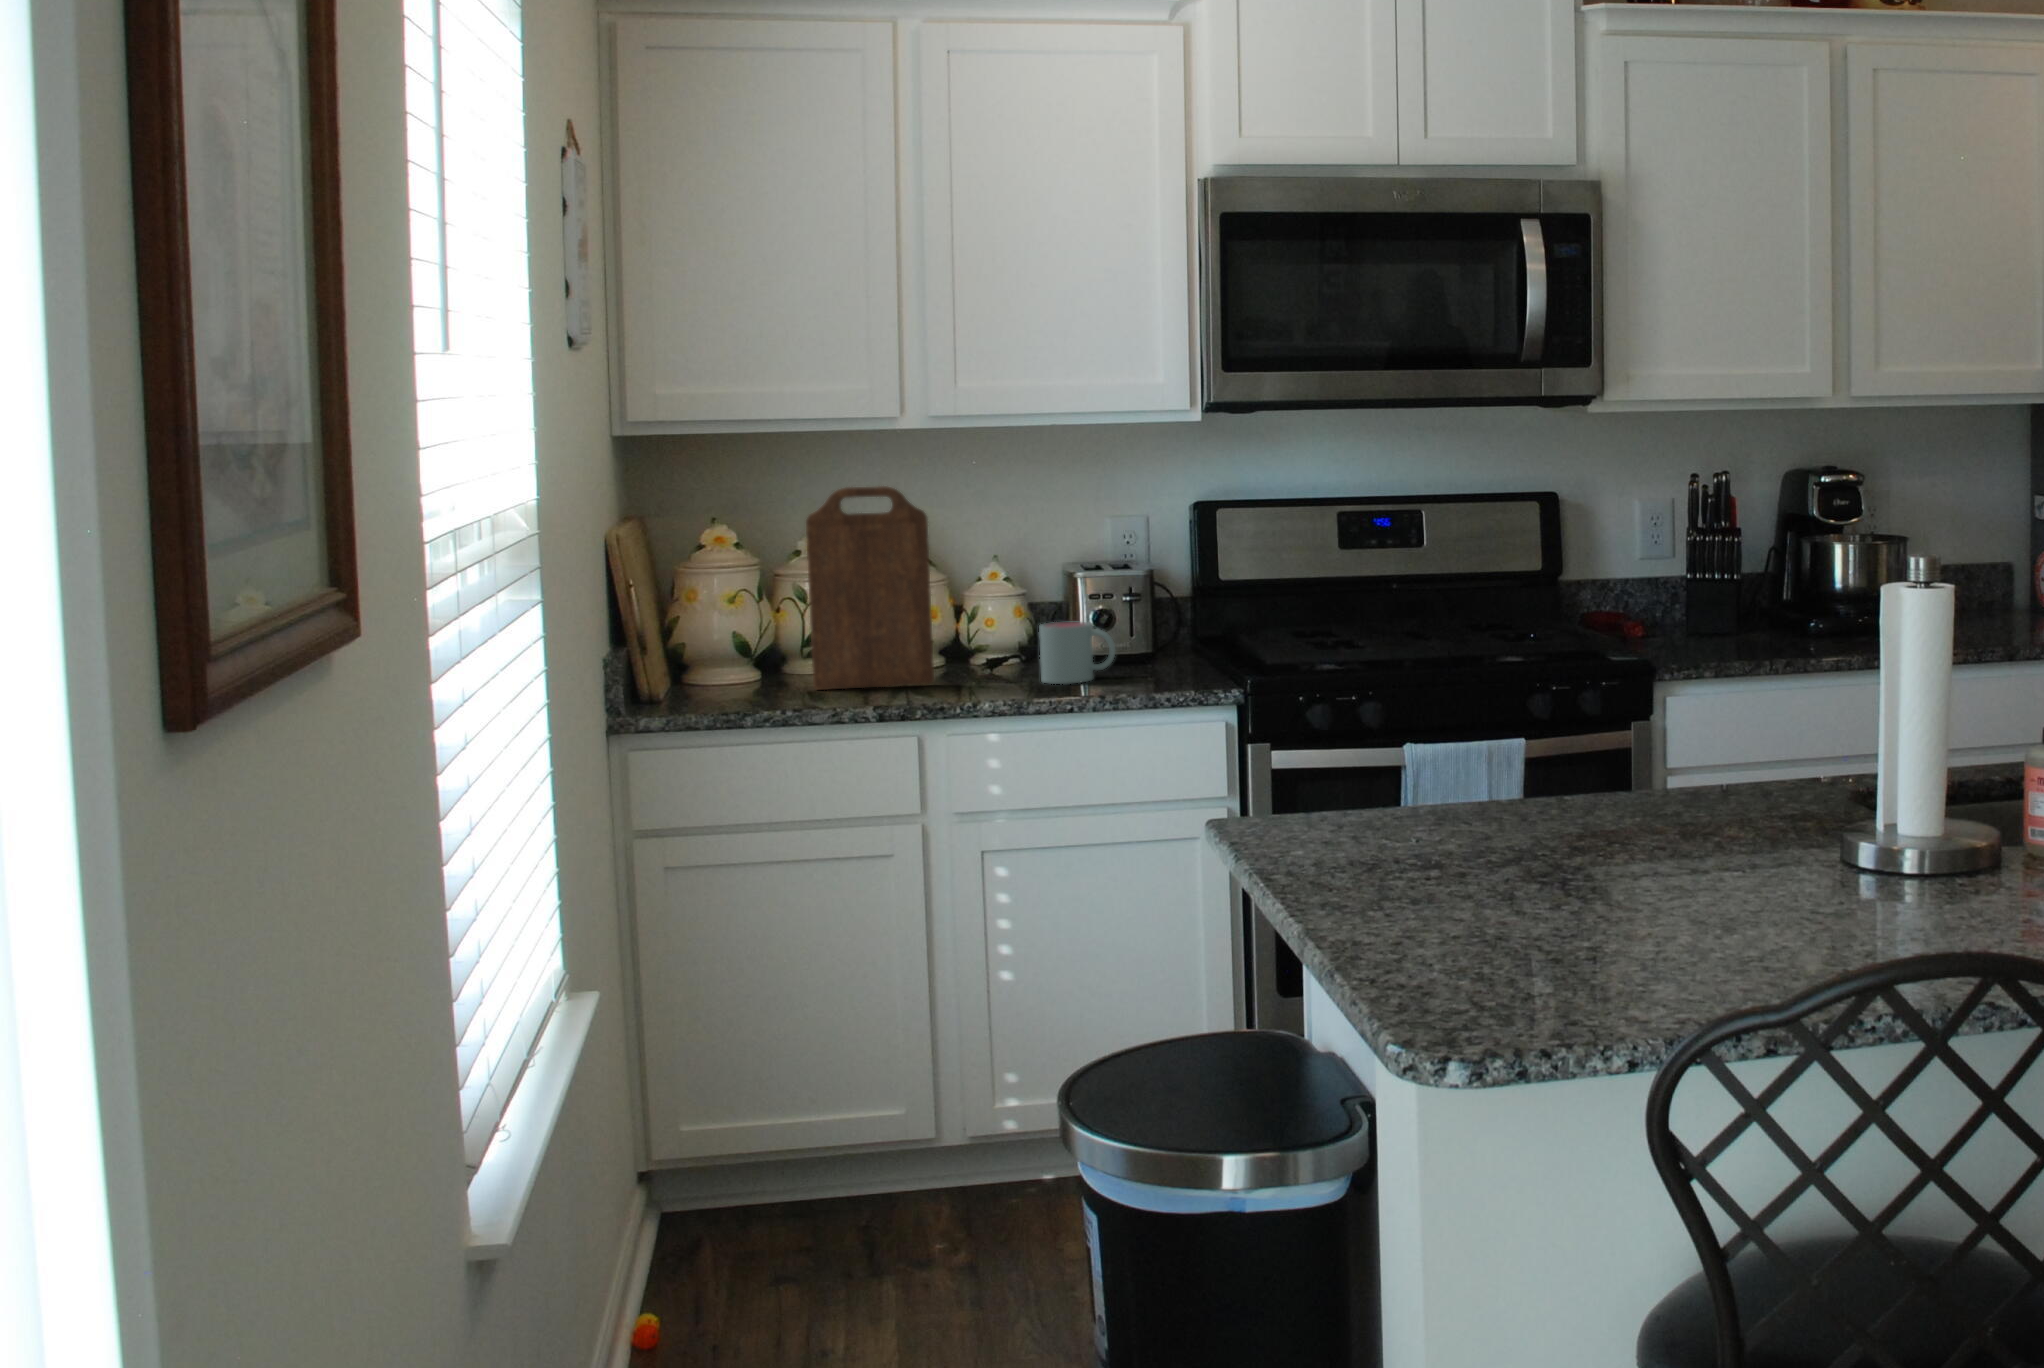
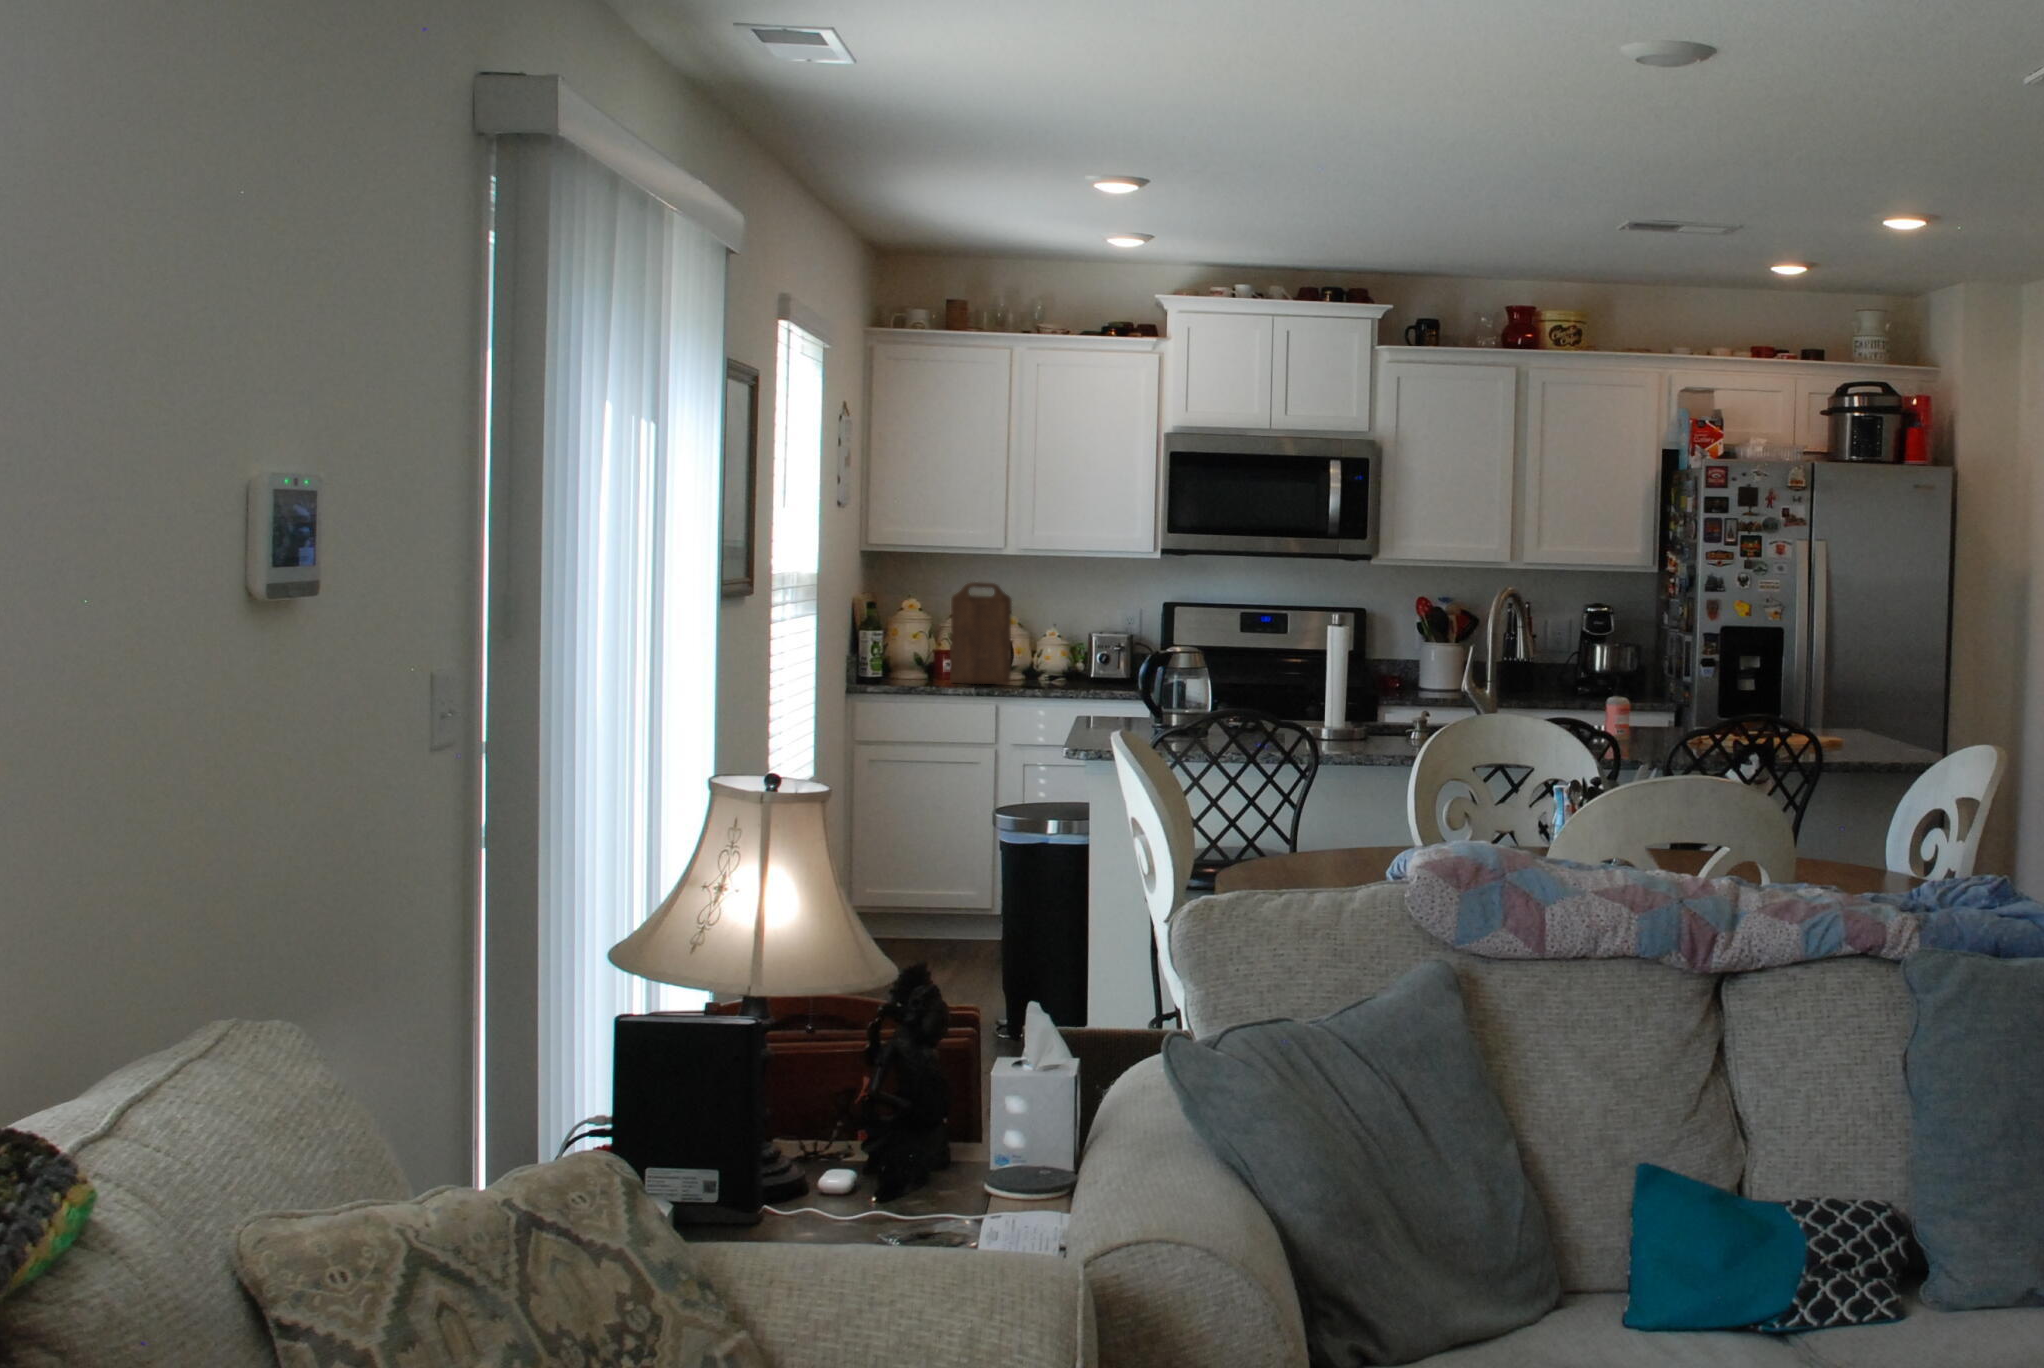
mug: present [1039,621,1115,684] -> none [1064,657,1102,688]

